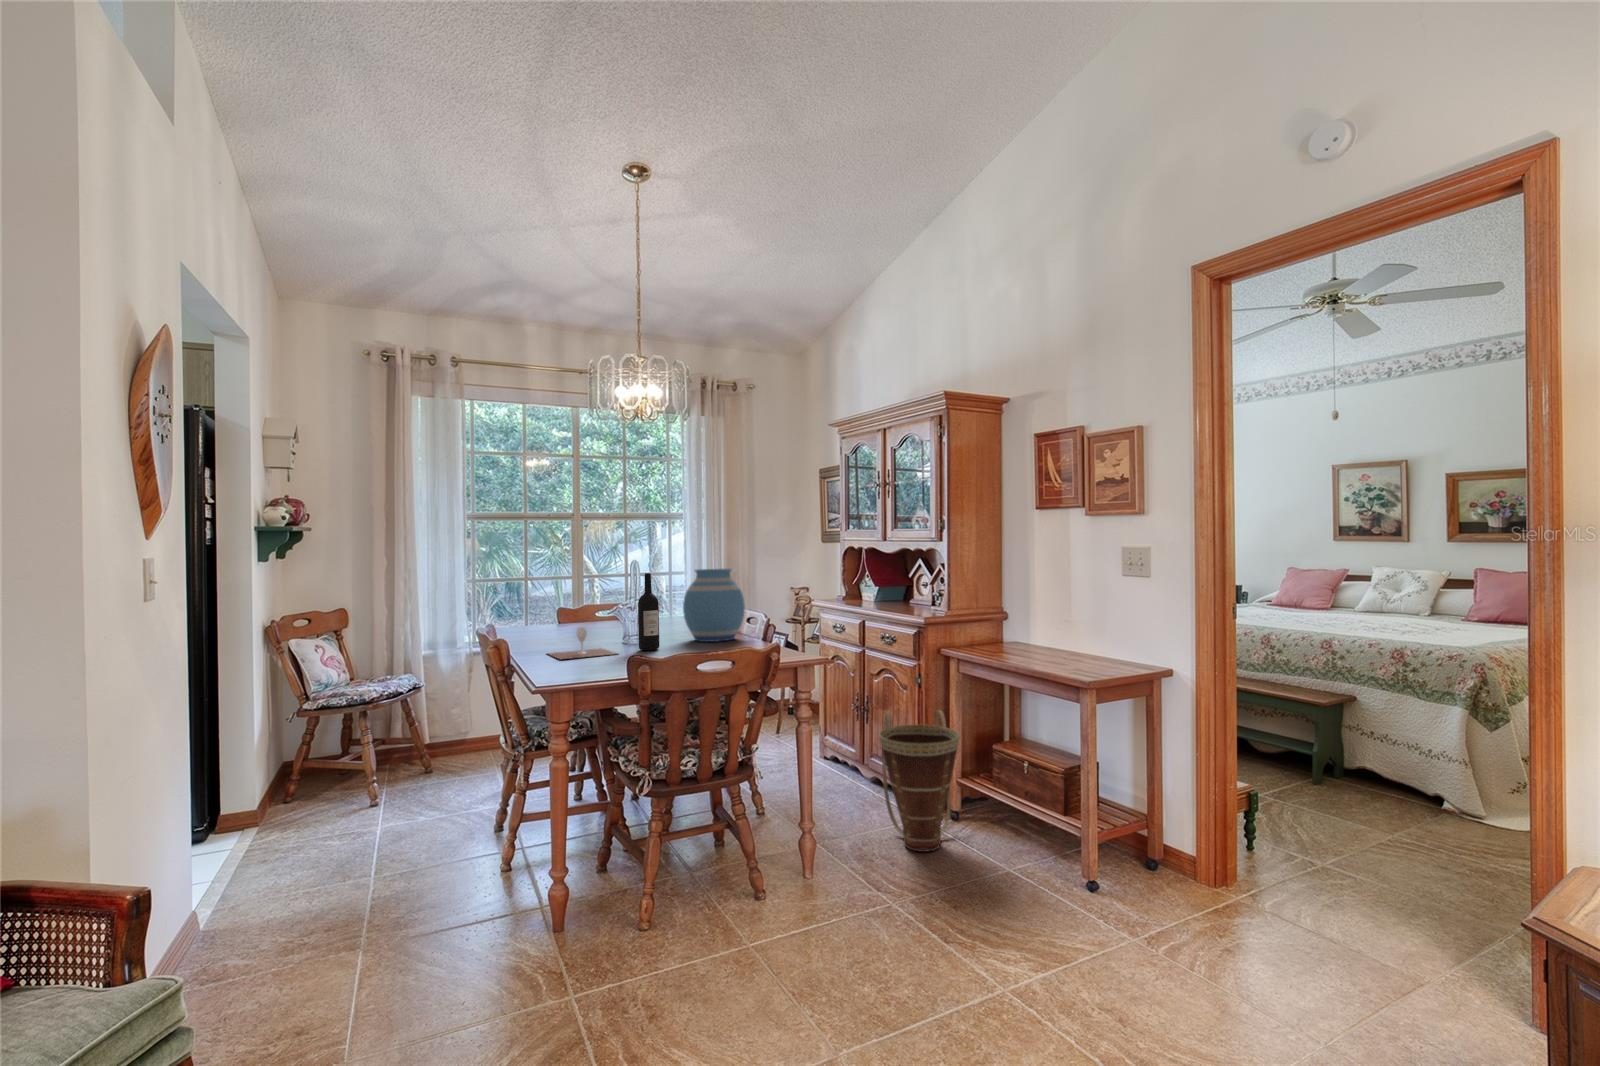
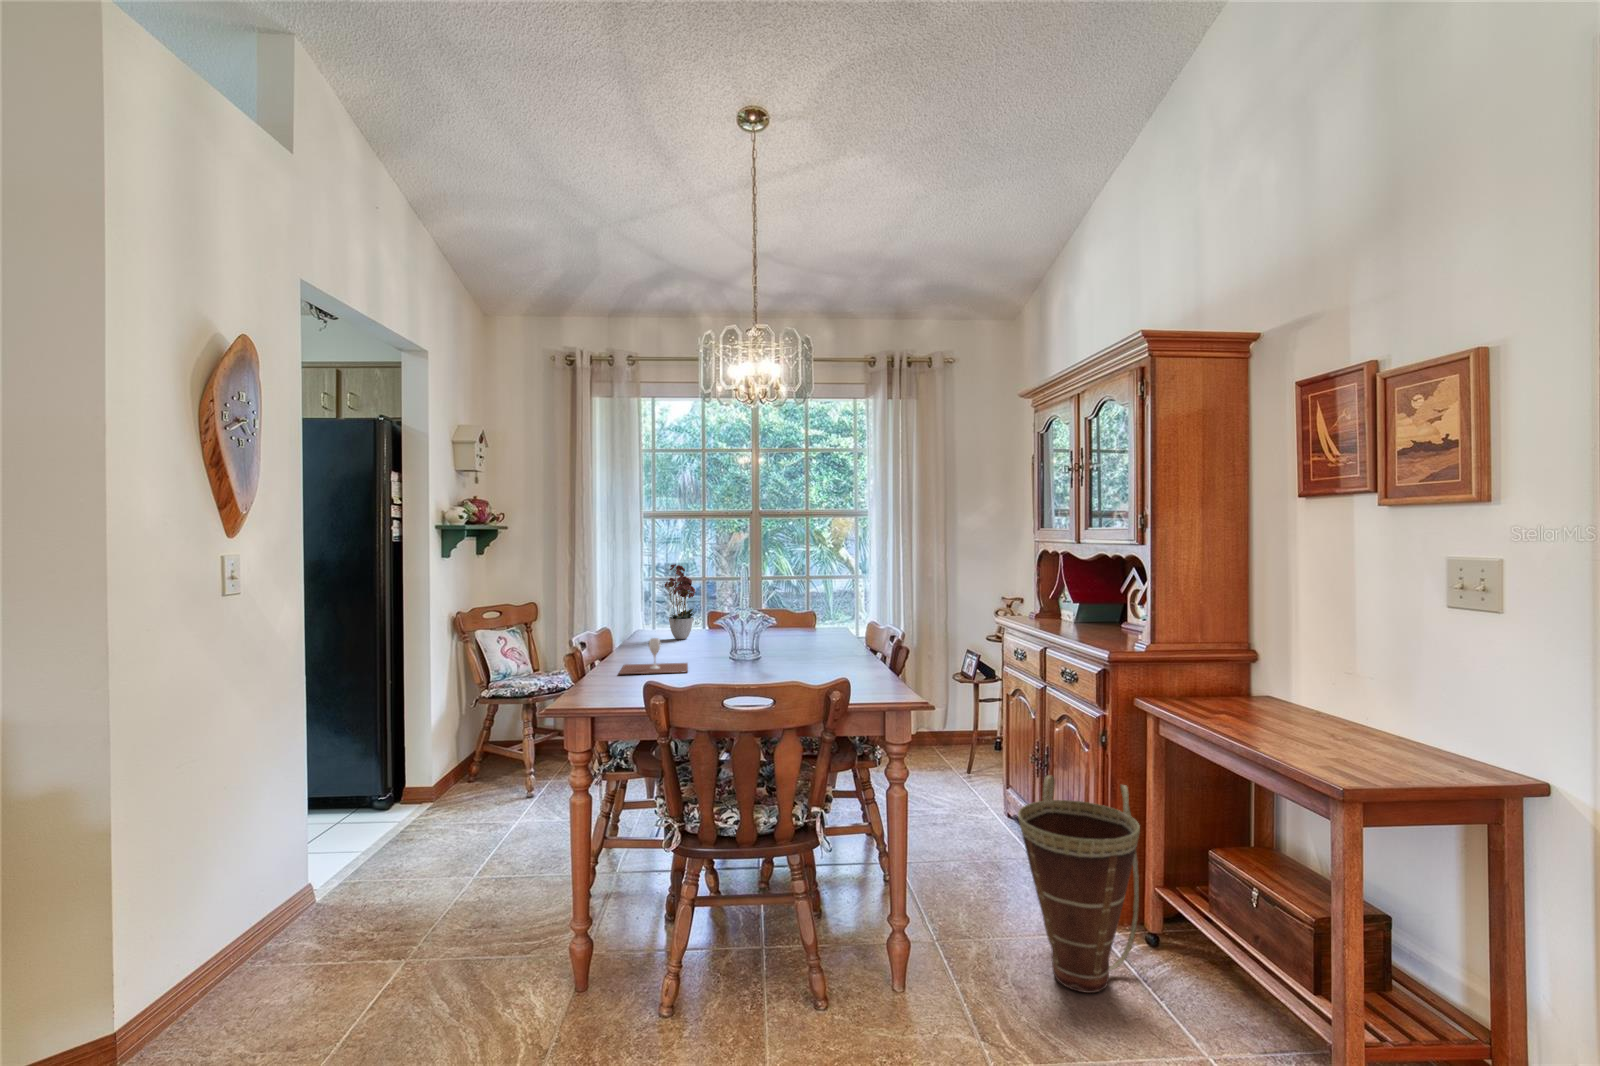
flower arrangement: none [529,561,571,633] -> present [665,564,695,639]
vase: present [683,569,745,642] -> none [783,575,857,664]
wine bottle: present [638,573,659,650] -> none [715,579,740,670]

